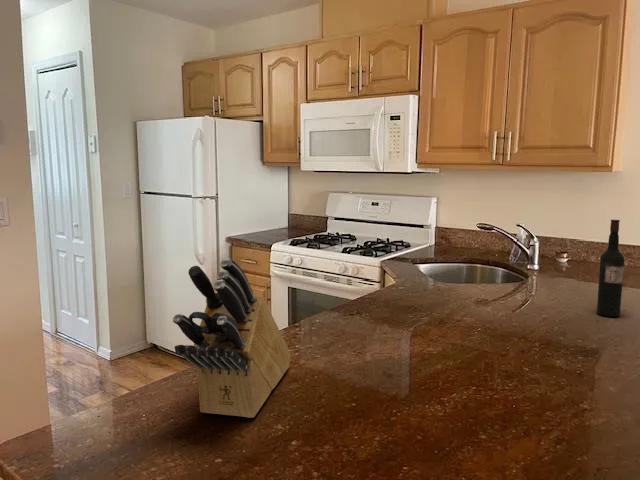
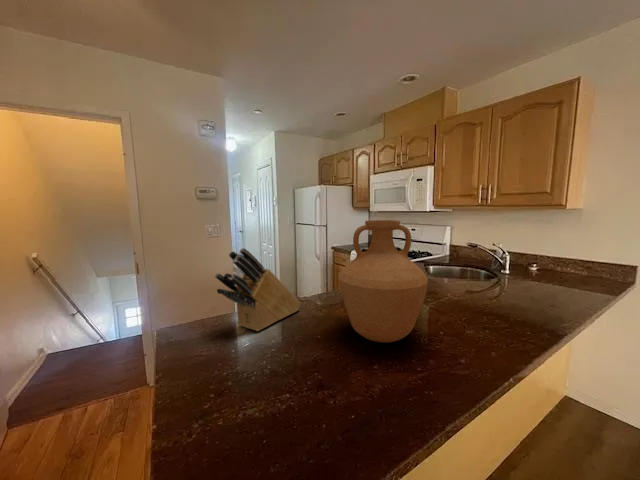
vase: none [392,198,544,402] -> present [338,220,428,343]
wine bottle: present [597,220,624,317] -> none [526,239,546,307]

